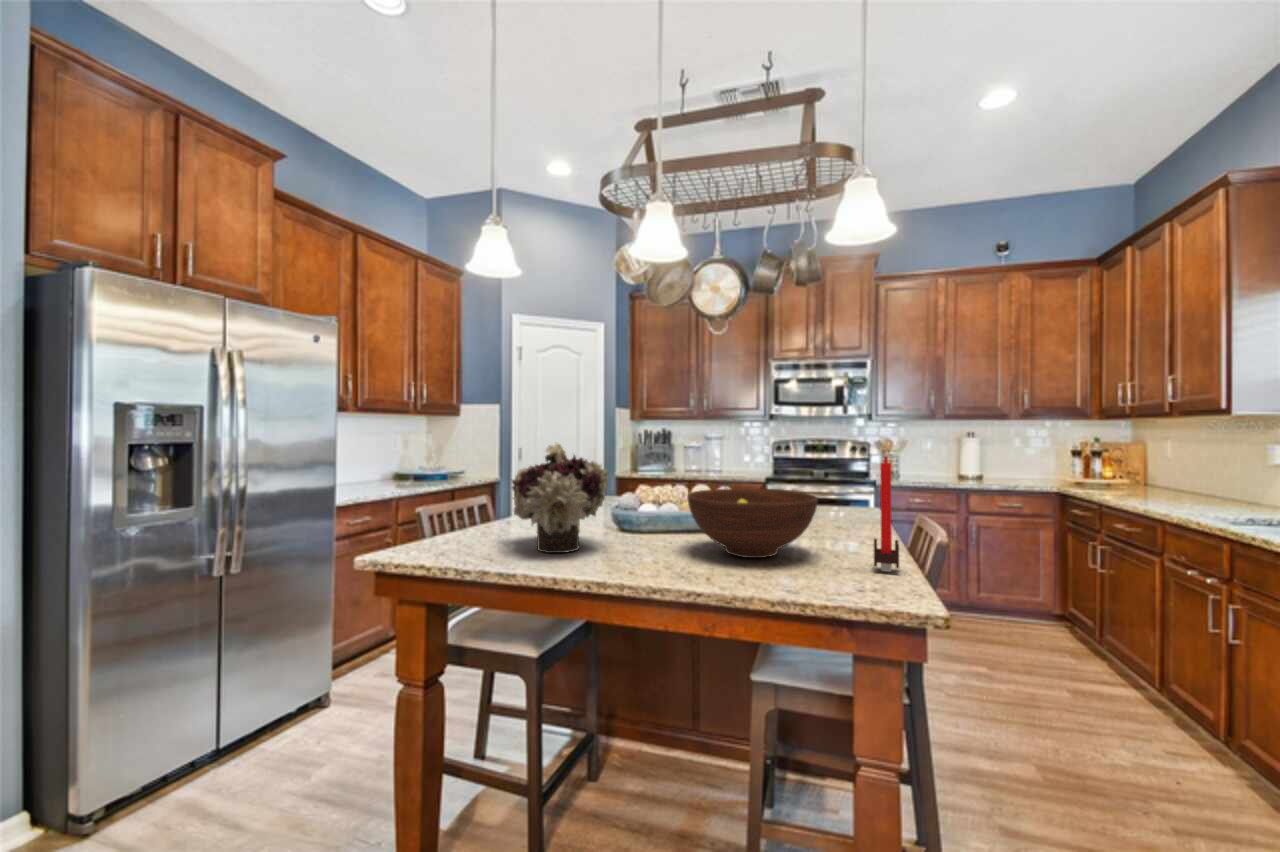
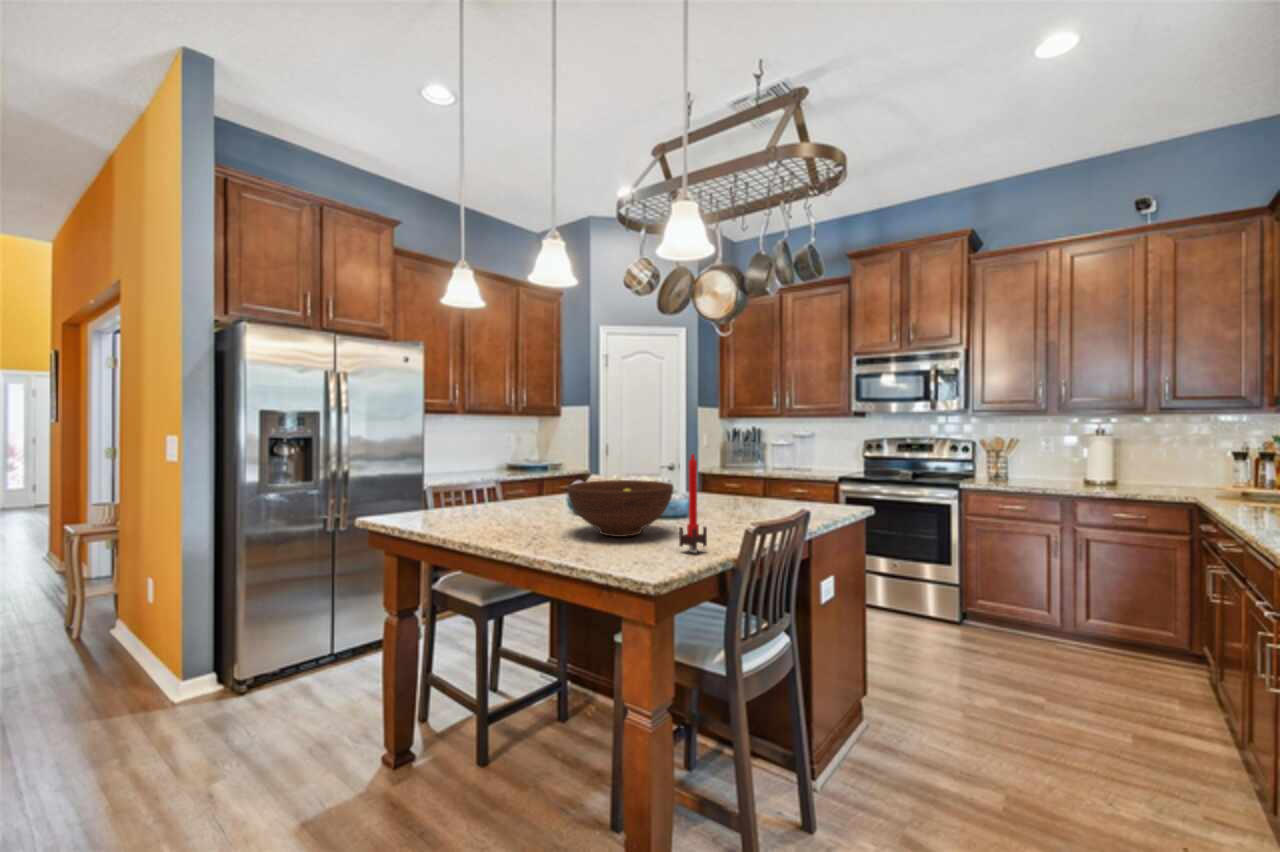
flower arrangement: present [512,442,608,553] -> none [450,440,530,525]

